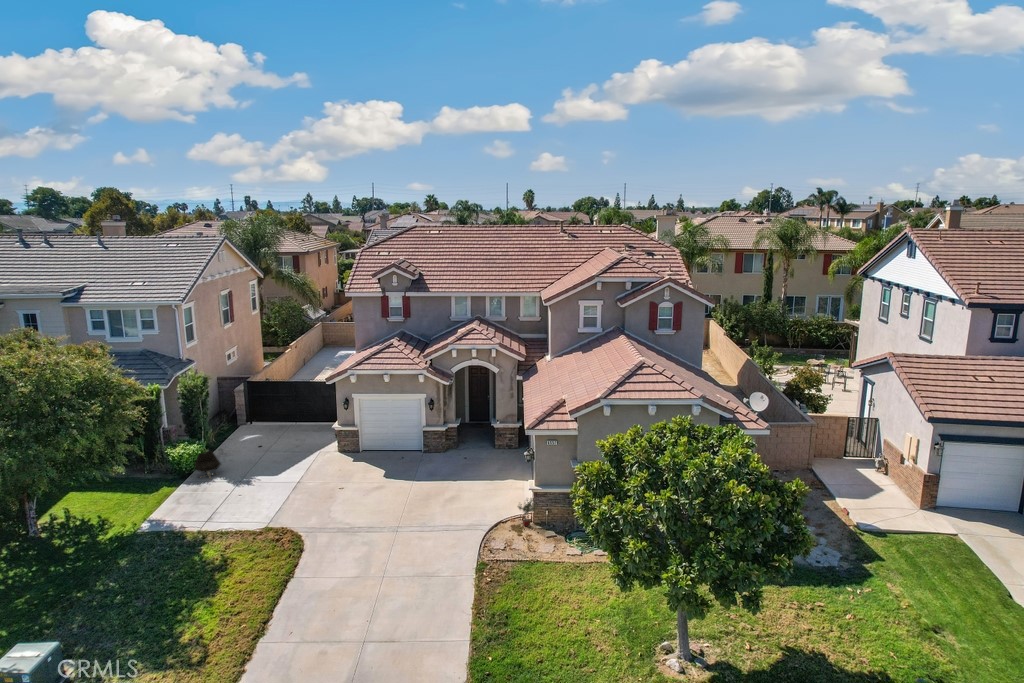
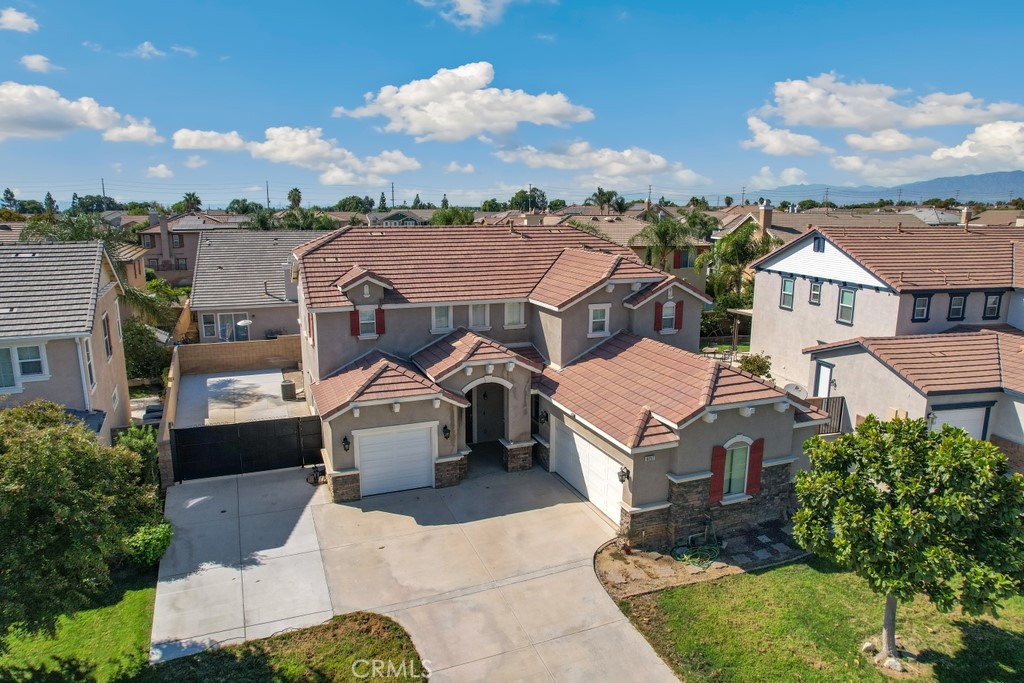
lounge chair: present [194,451,221,476] -> none [163,529,204,568]

